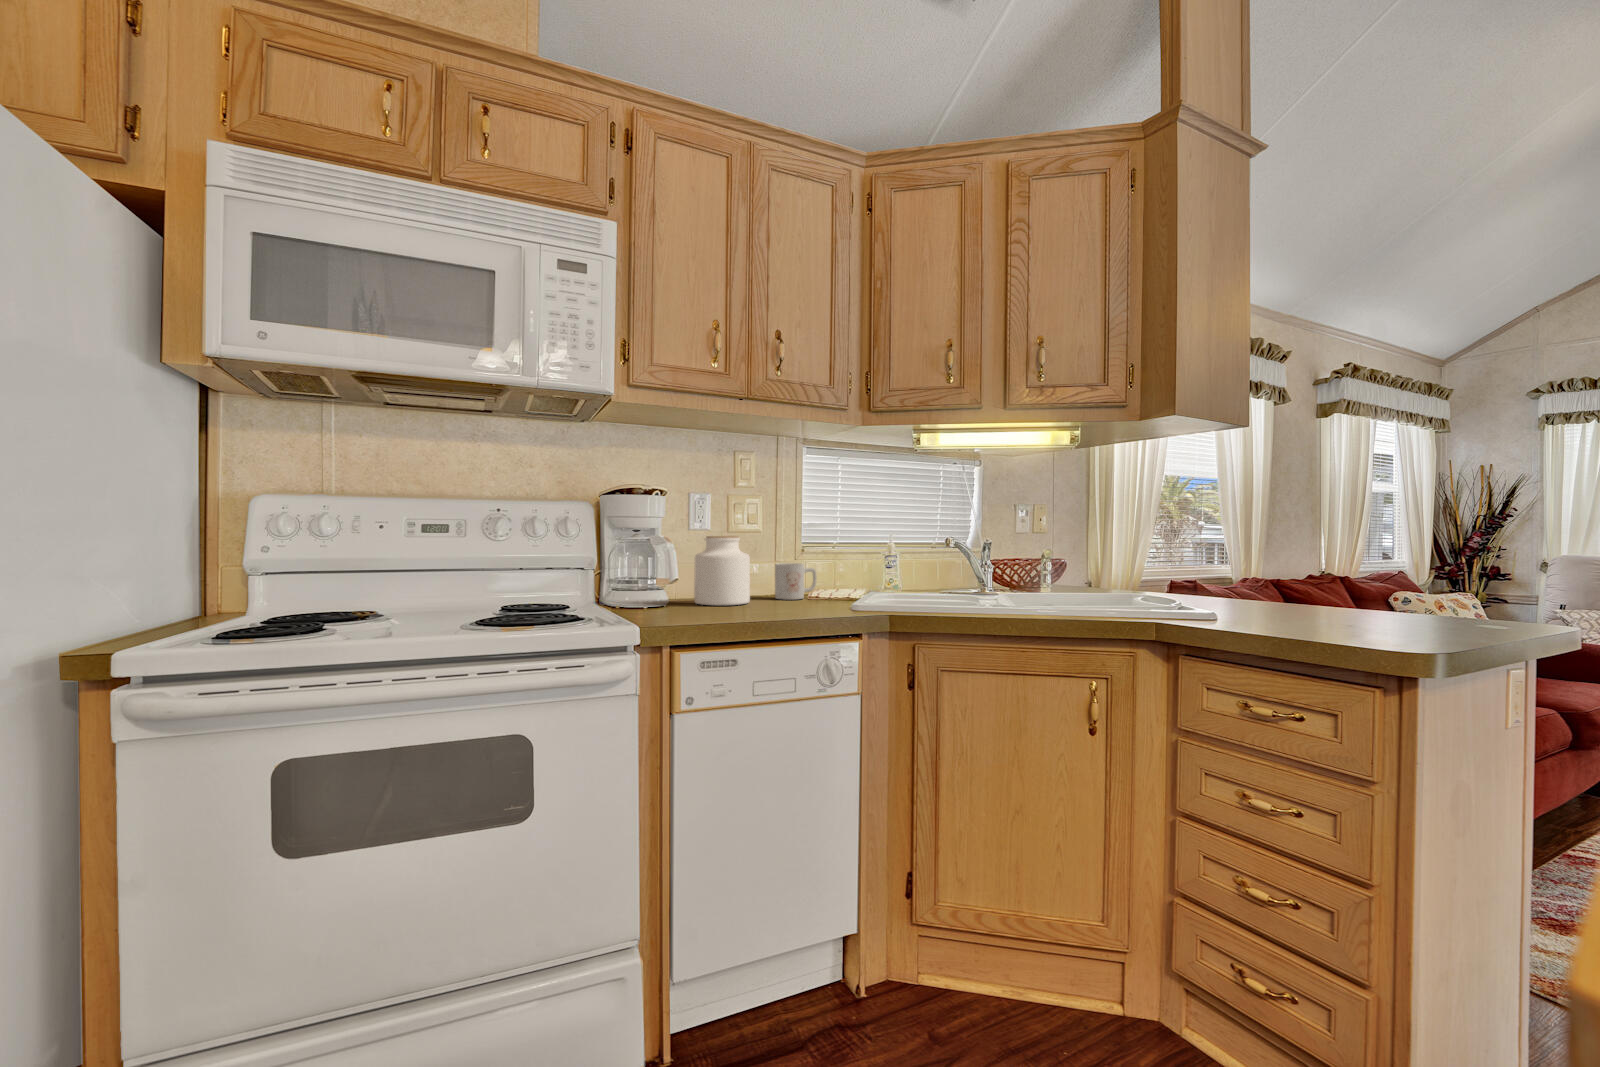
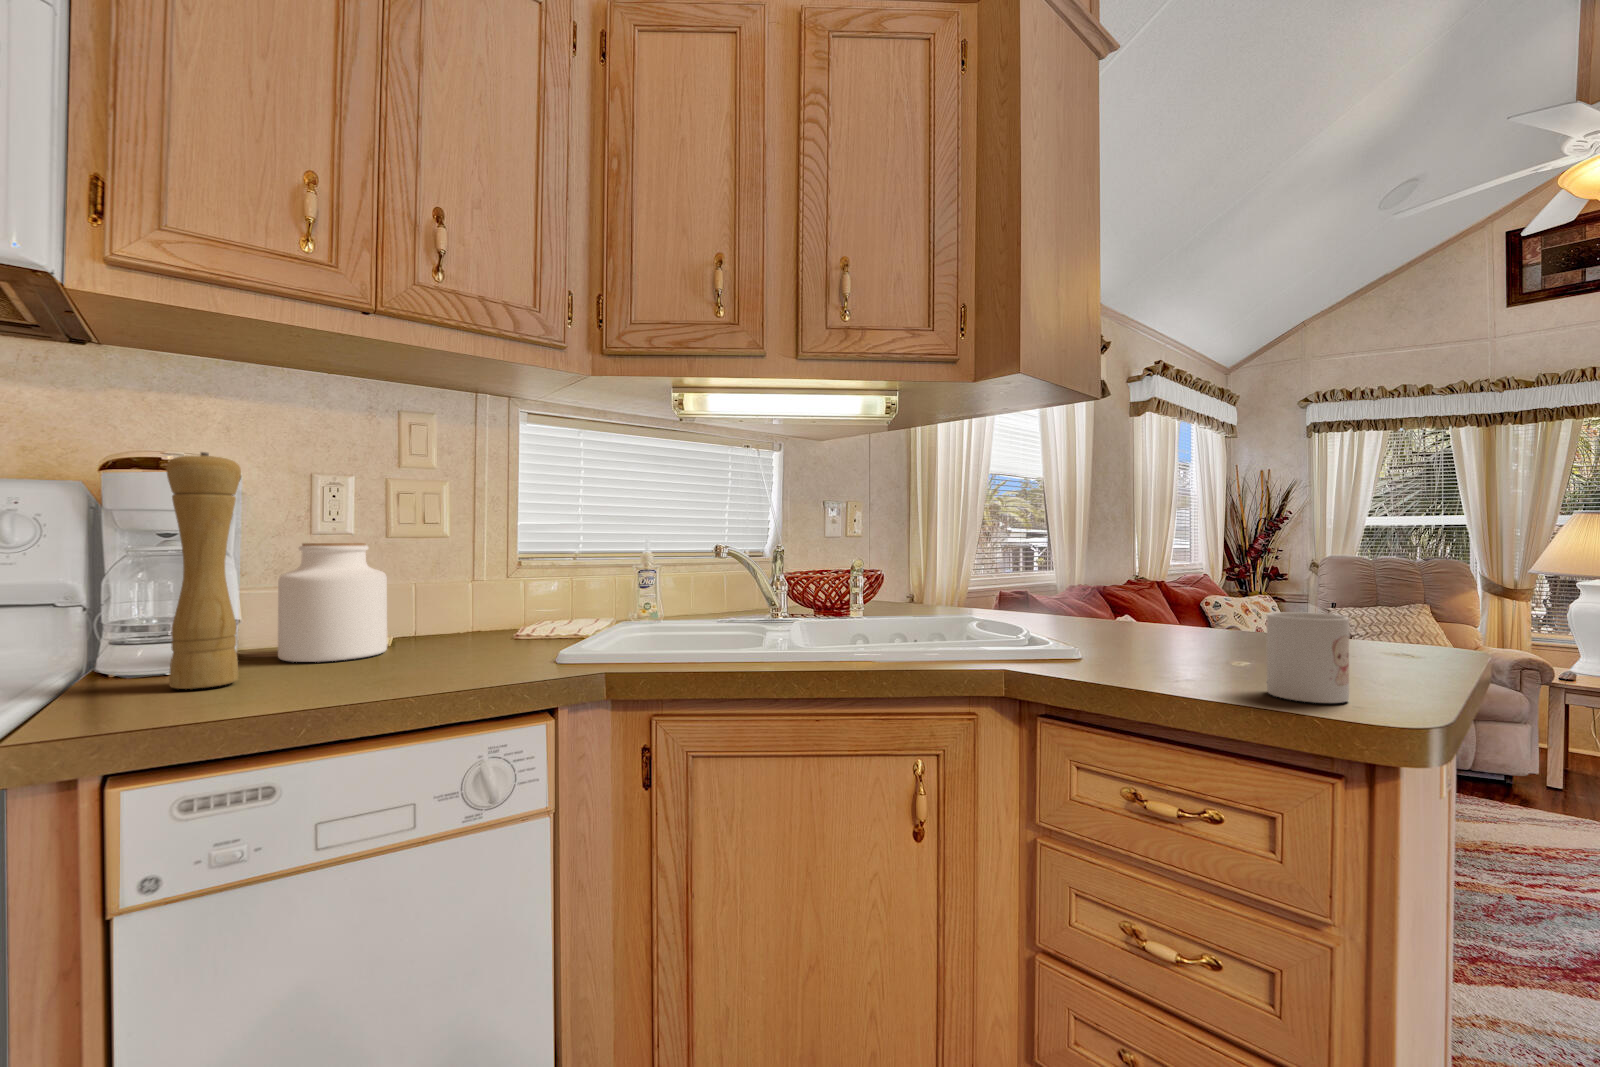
pepper mill: none [666,487,698,613] -> present [166,452,241,689]
mug: present [775,563,816,600] -> present [1267,612,1349,703]

